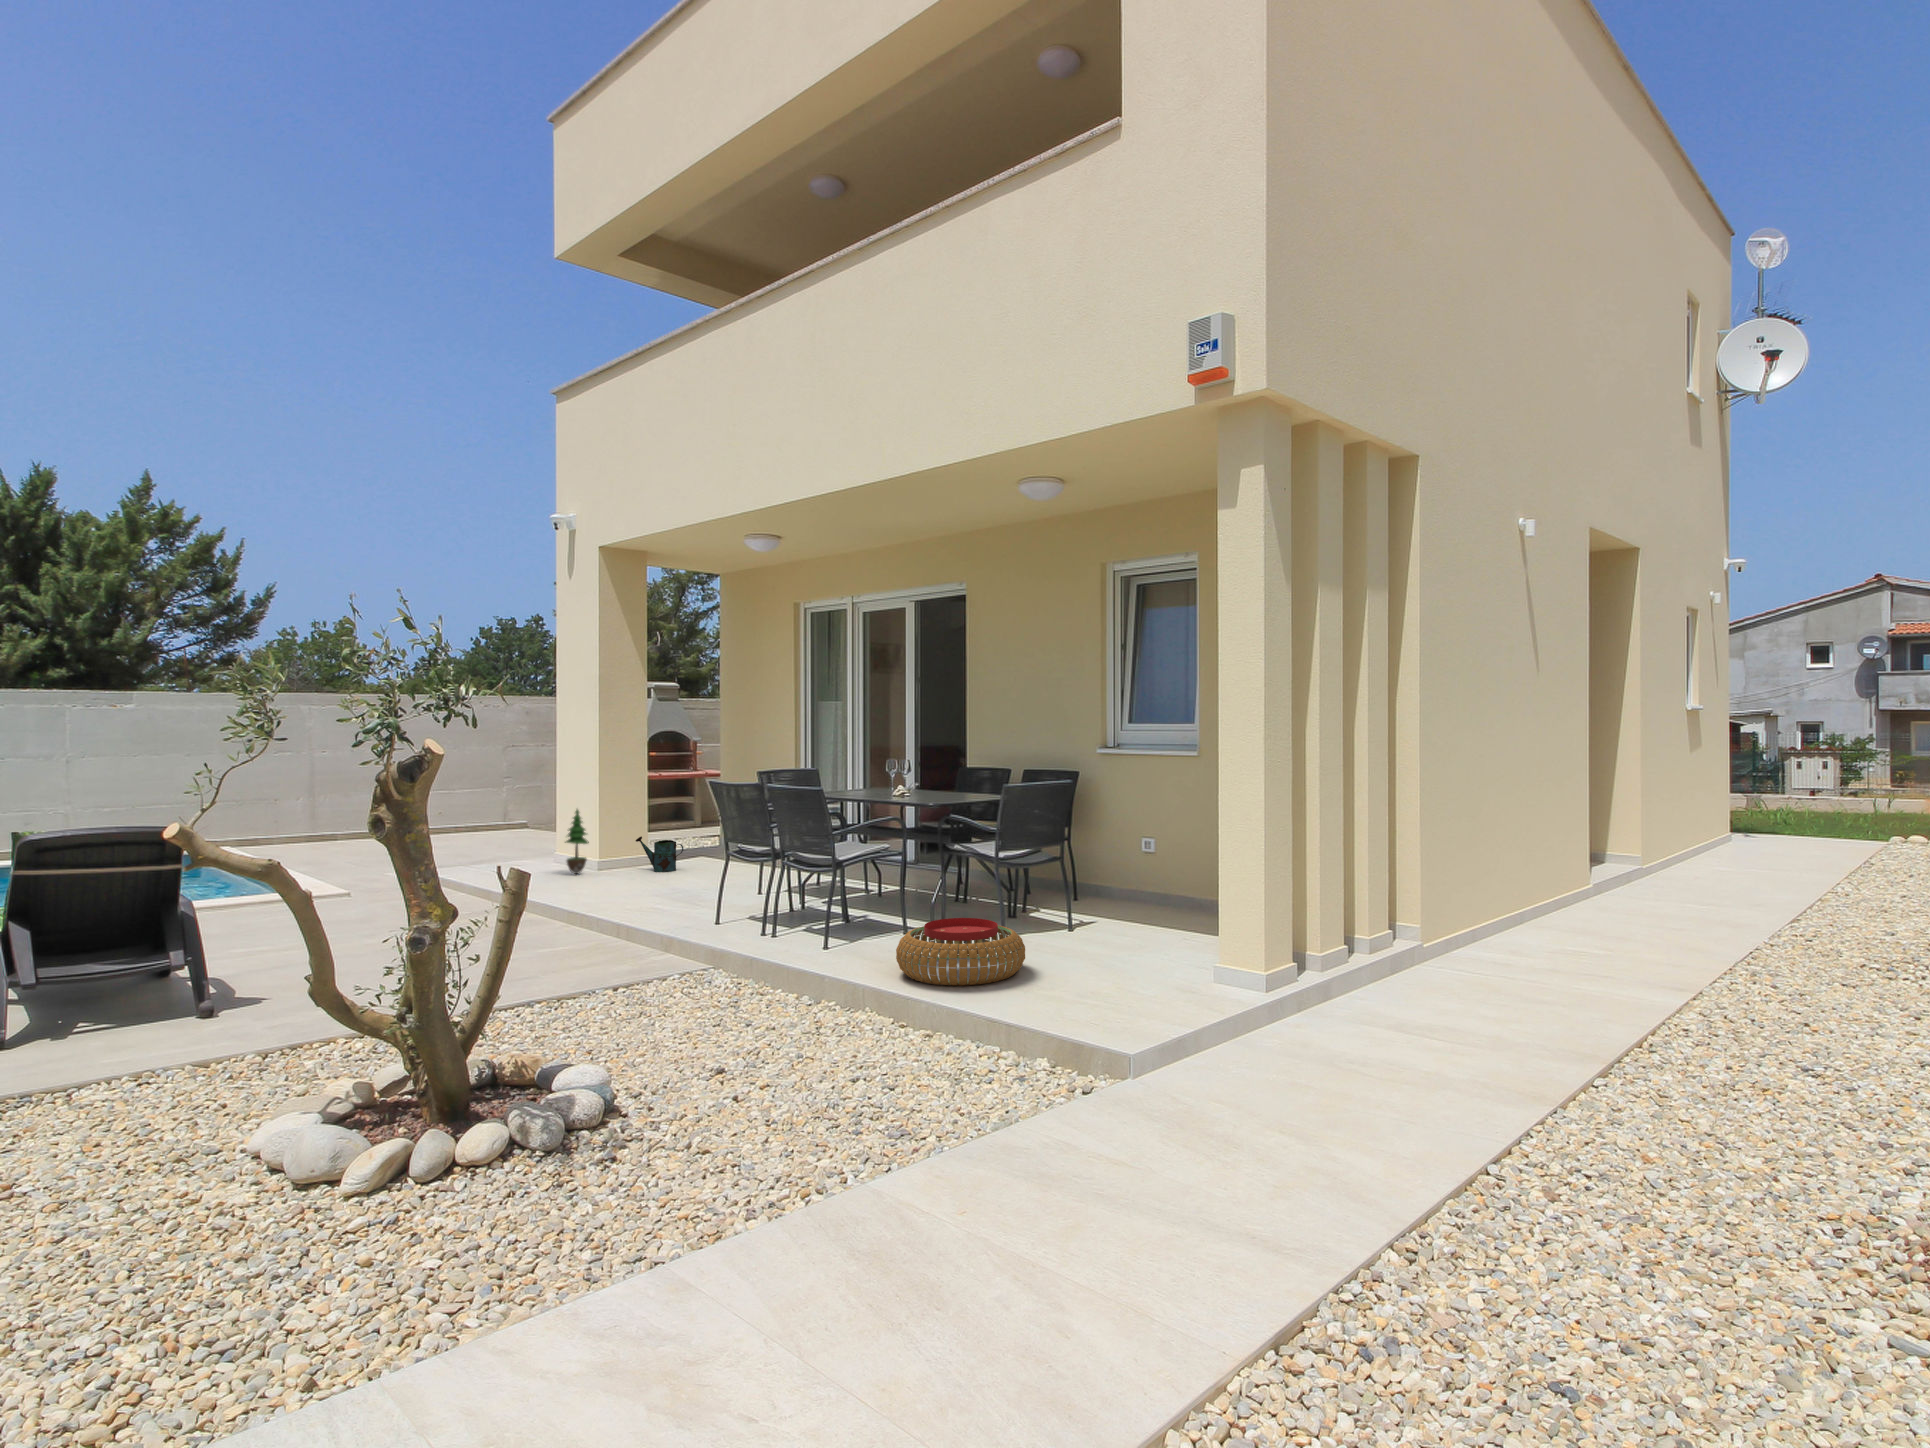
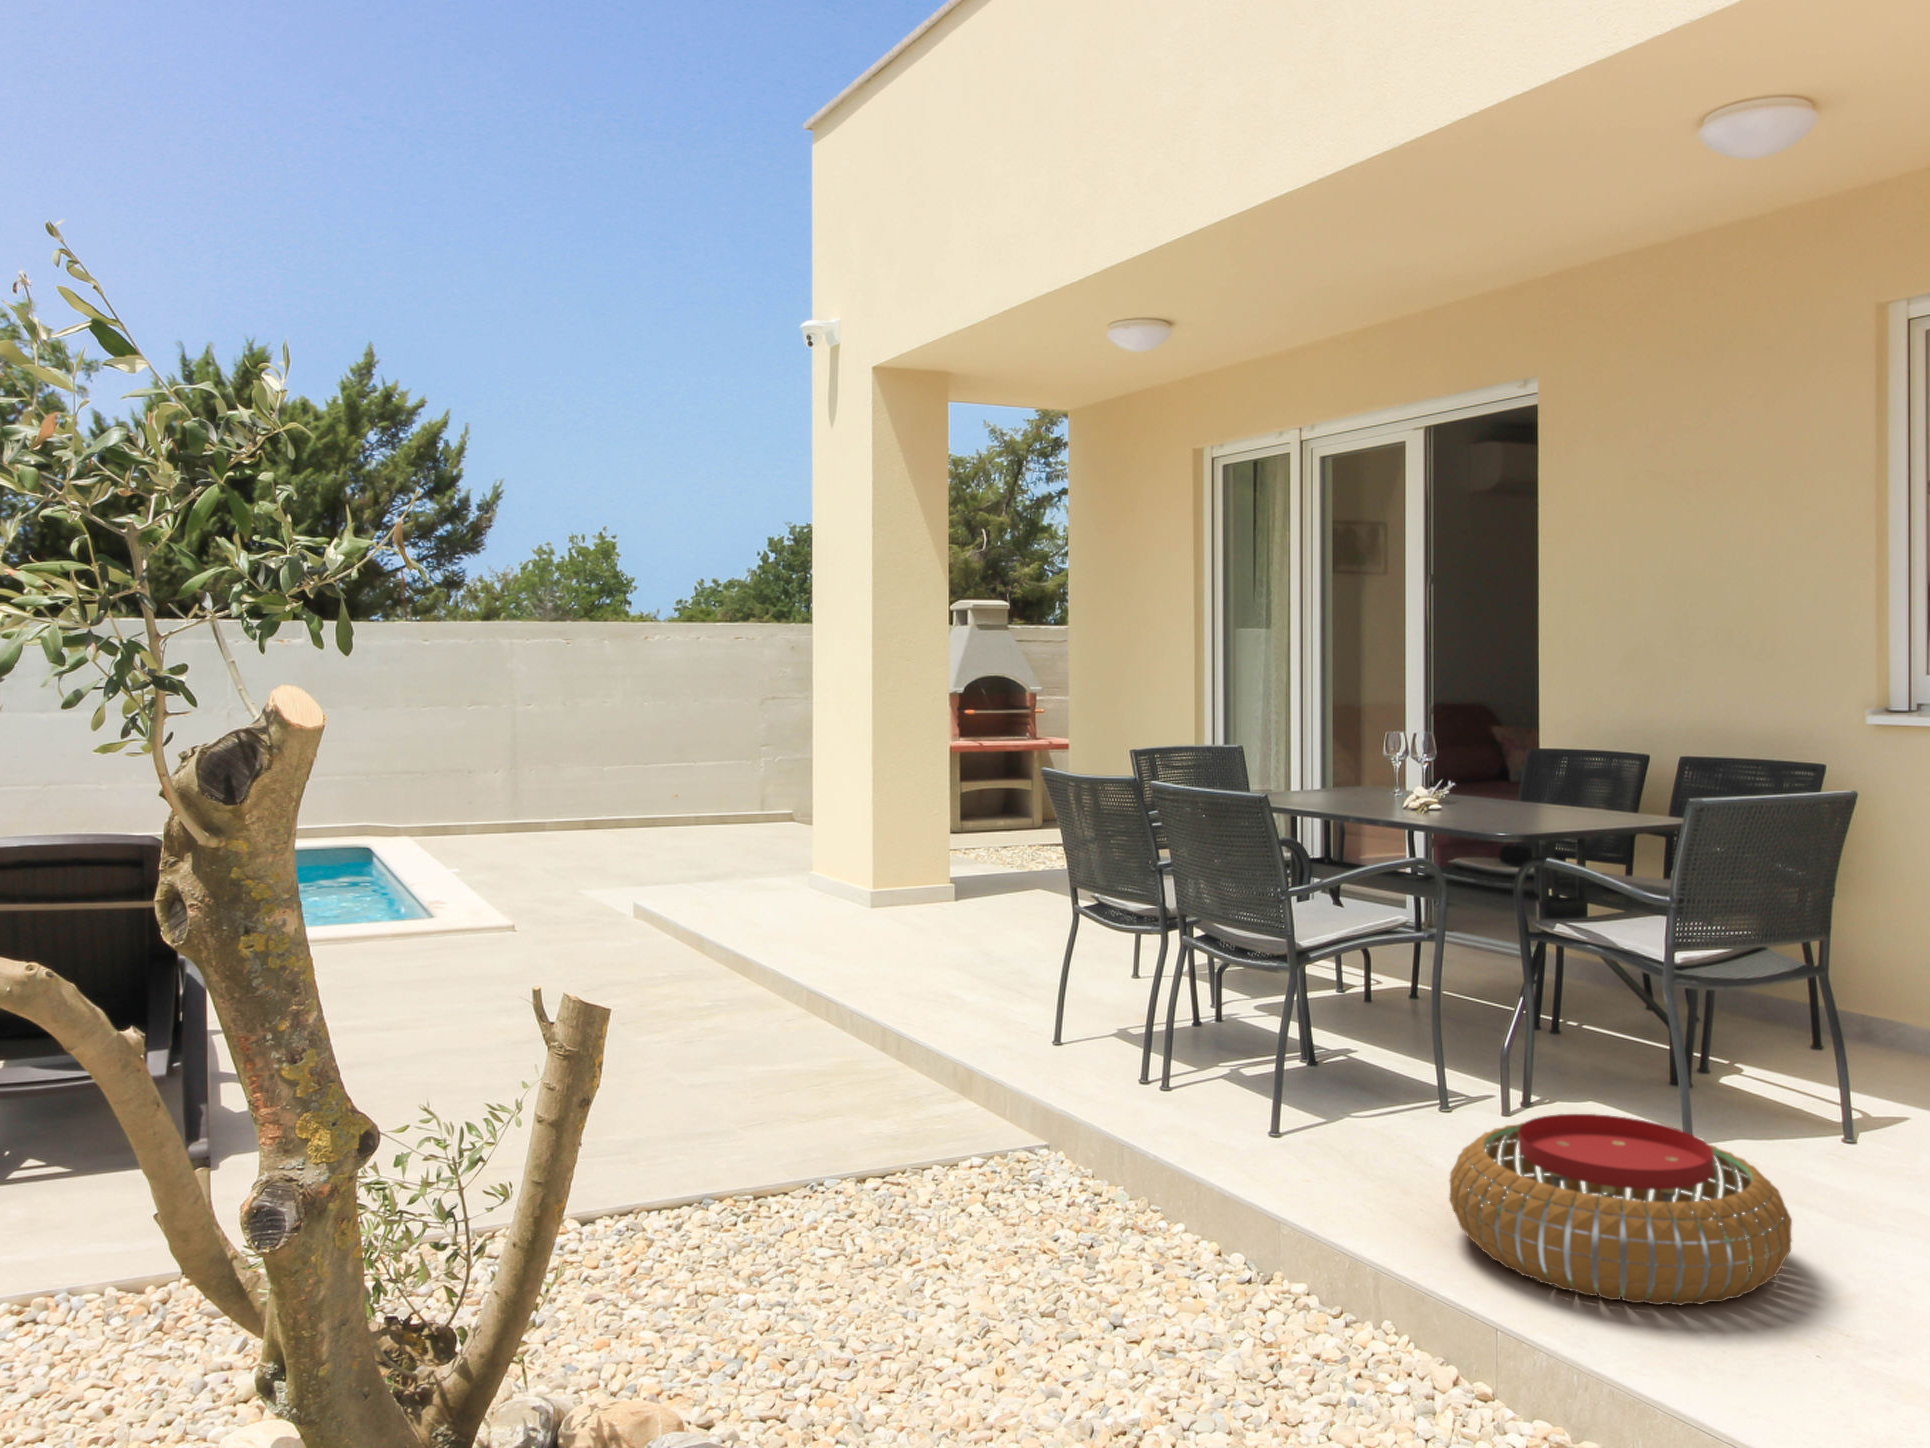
potted tree: present [565,810,589,874] -> none [815,801,855,913]
watering can: present [636,836,683,872] -> none [928,853,1005,917]

